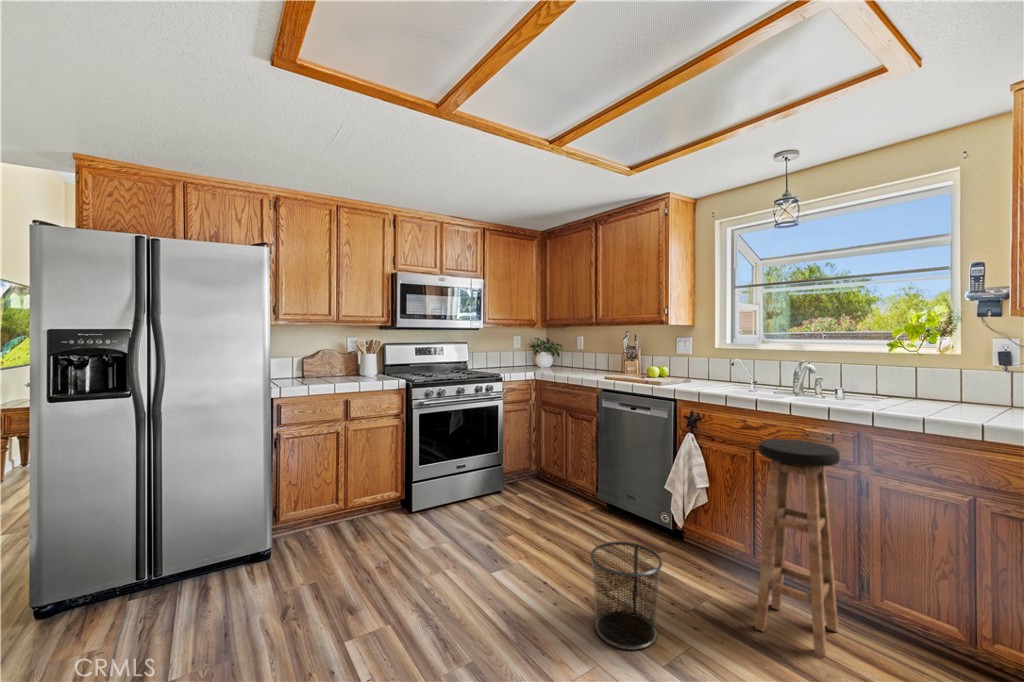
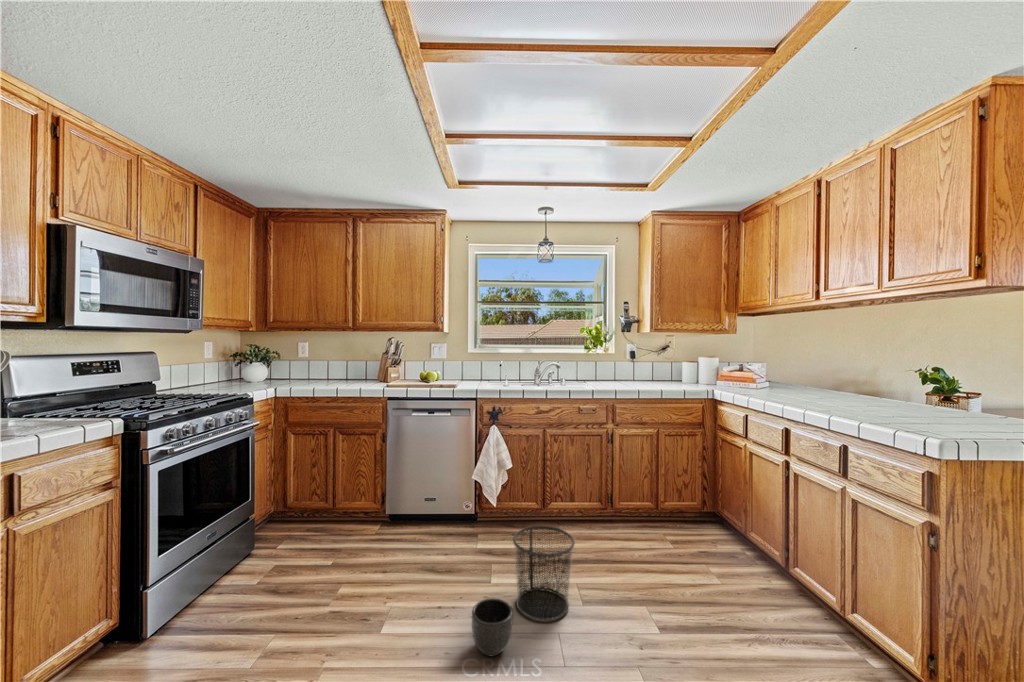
bar stool: present [755,439,840,657] -> none [575,416,628,556]
planter: none [518,581,557,634] -> present [472,598,513,656]

